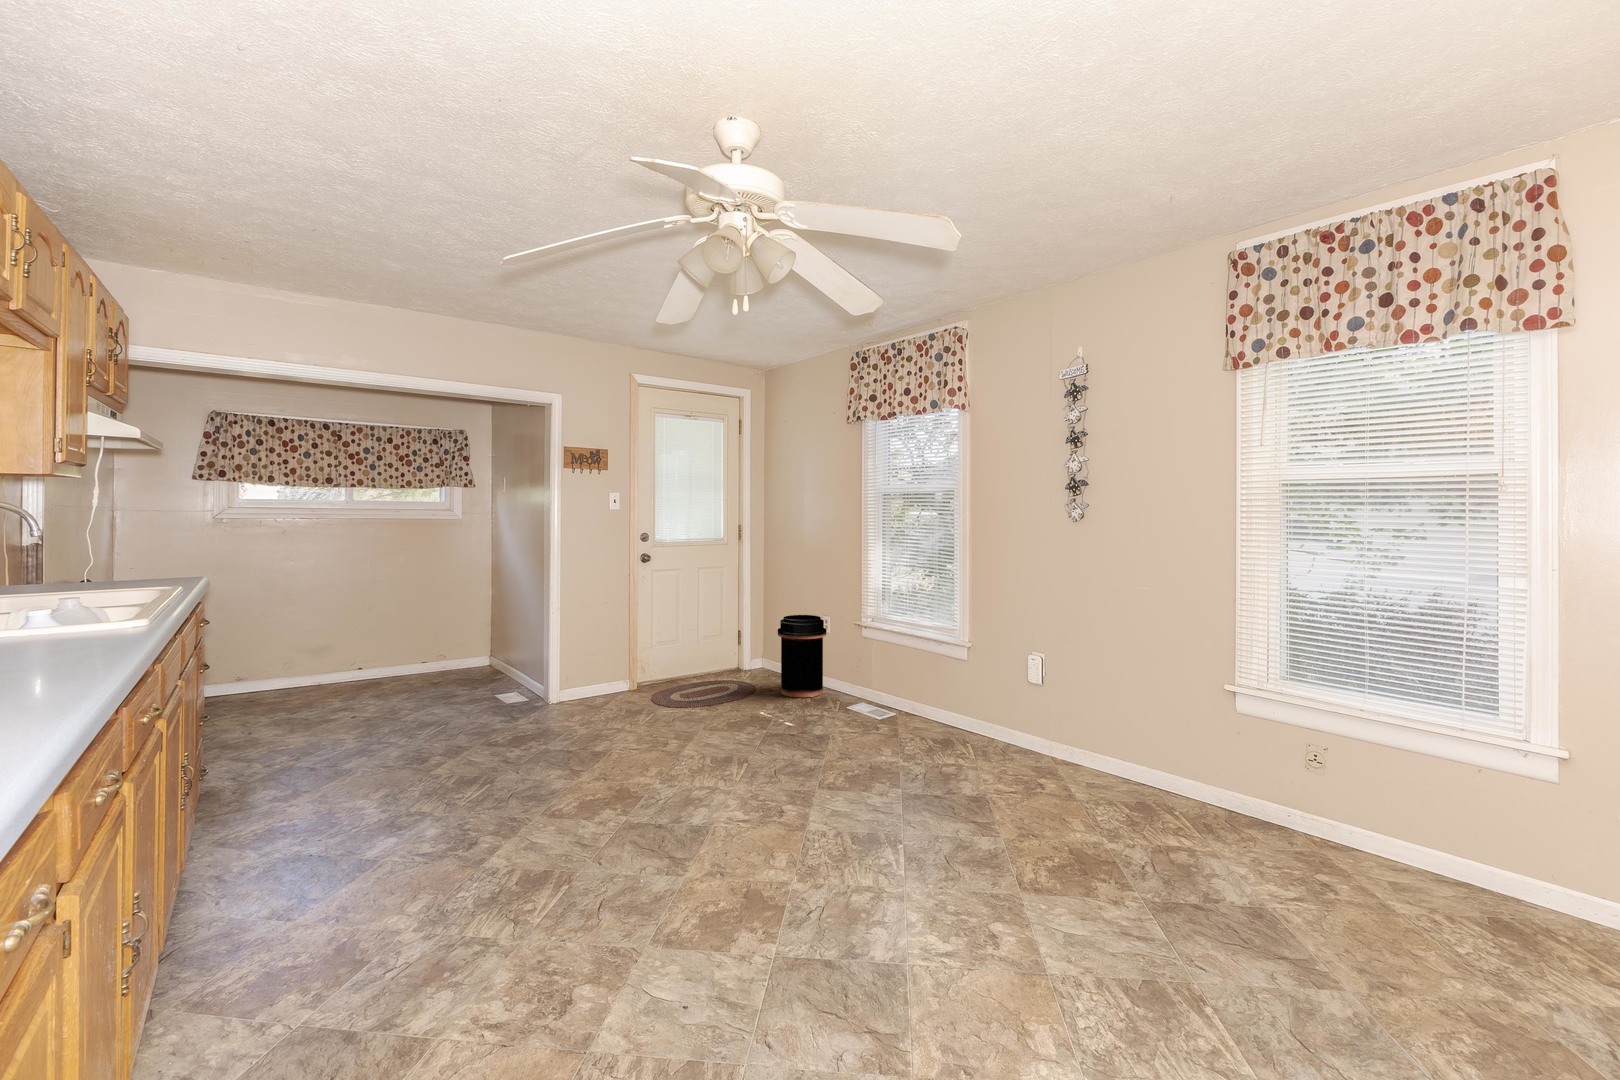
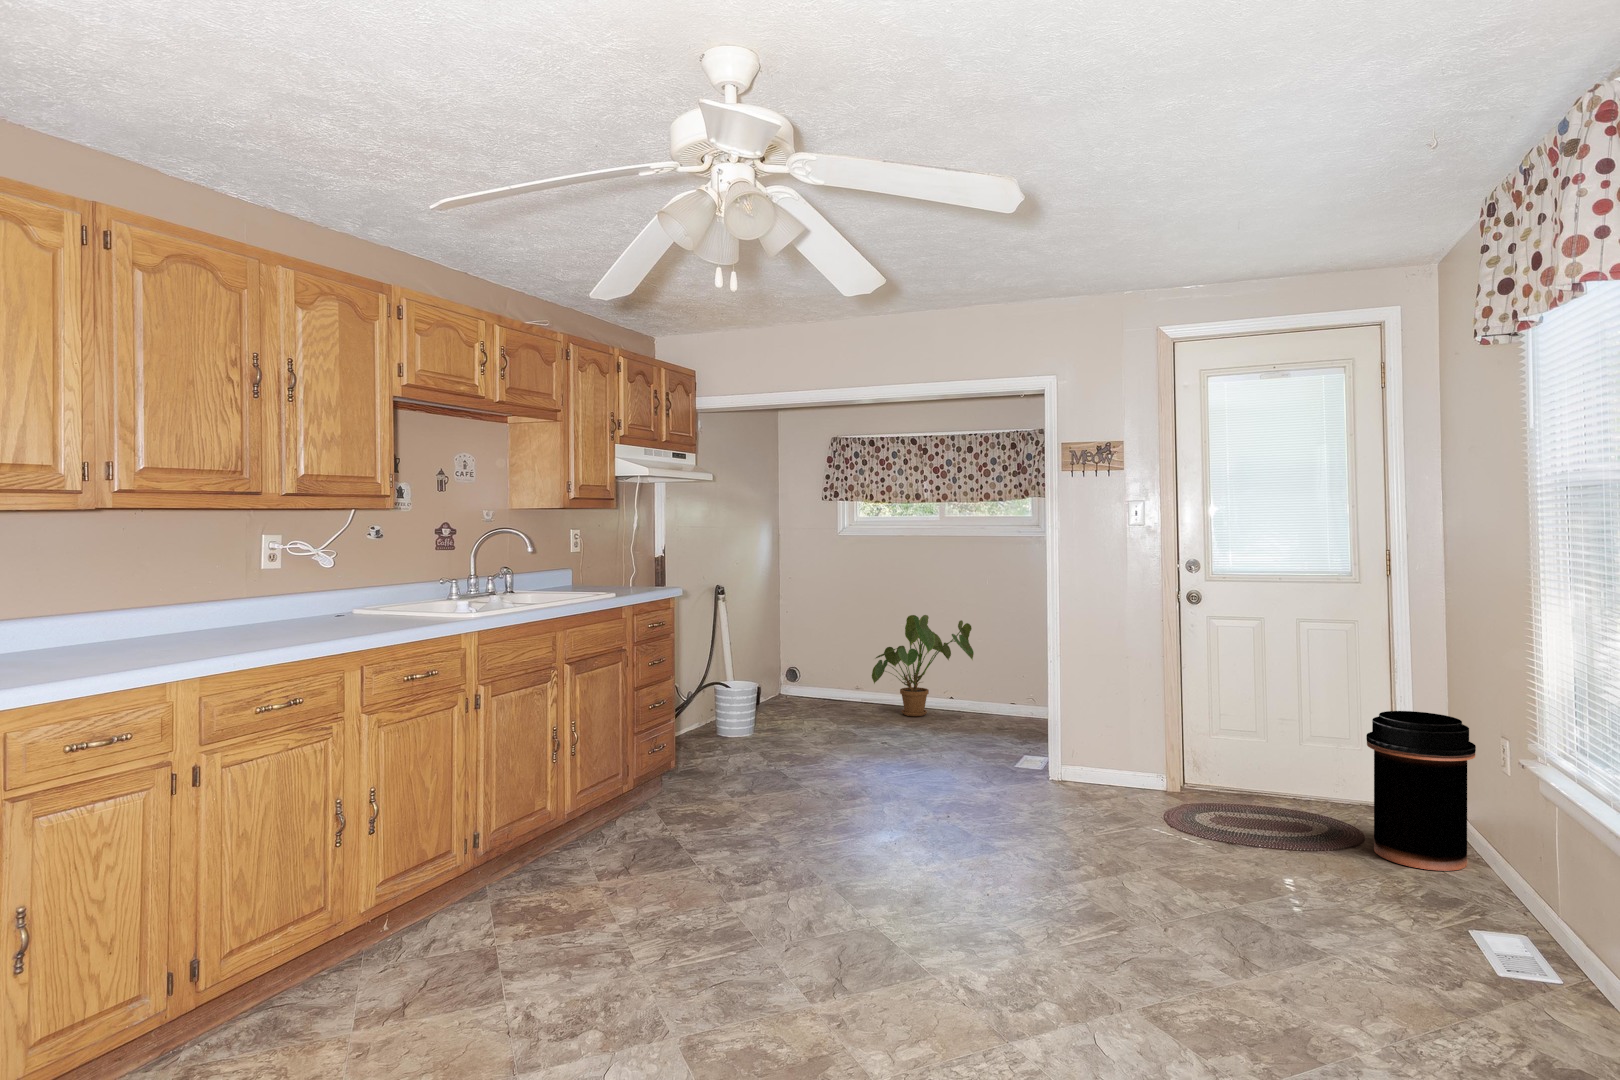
house plant: none [296,595,417,693] -> present [872,615,974,716]

